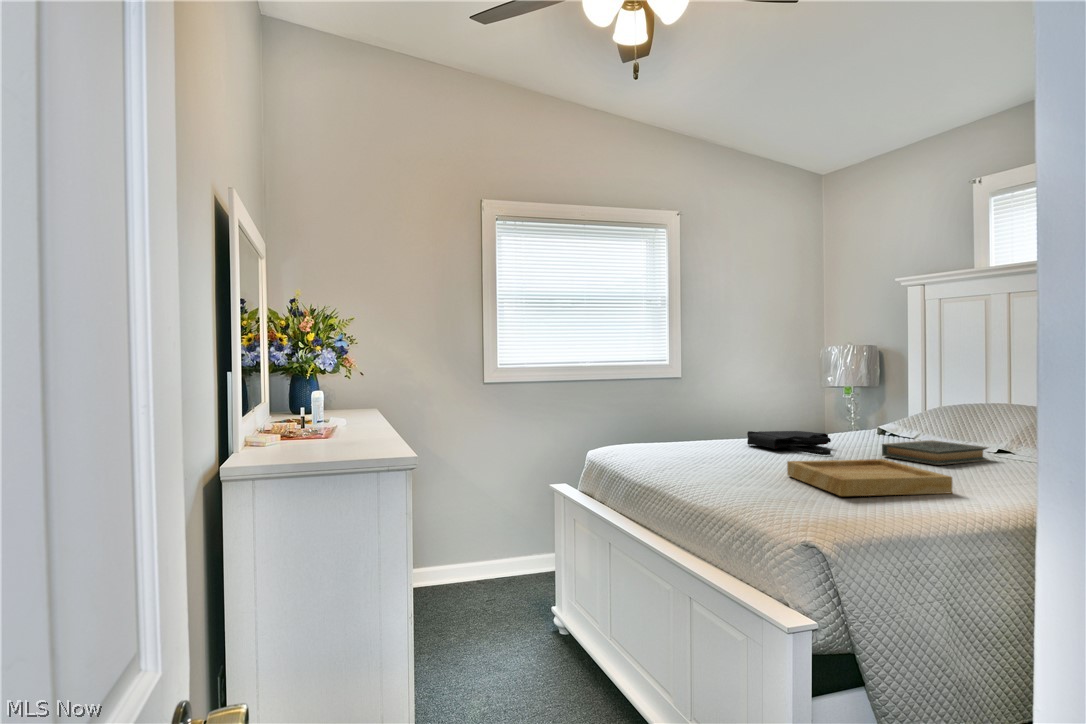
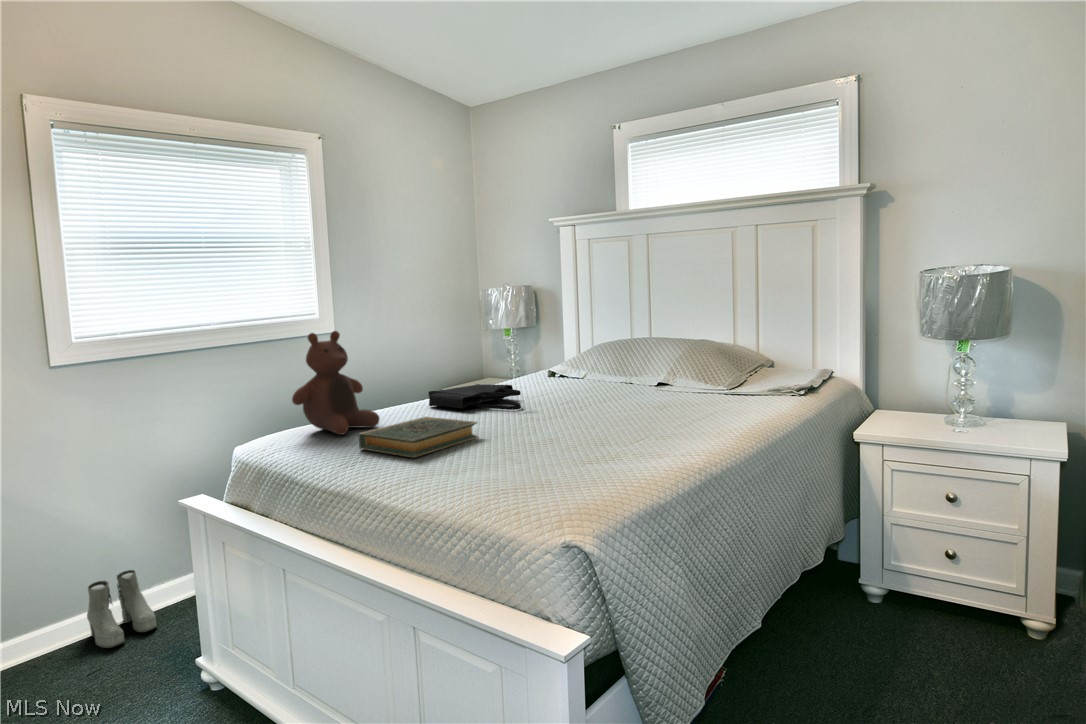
stuffed bear: none [633,373,699,455] -> present [292,331,379,435]
hardback book: present [882,440,988,465] -> present [358,417,478,457]
tray: present [787,459,952,496] -> none [494,410,662,464]
boots: none [488,540,529,591] -> present [87,570,157,648]

